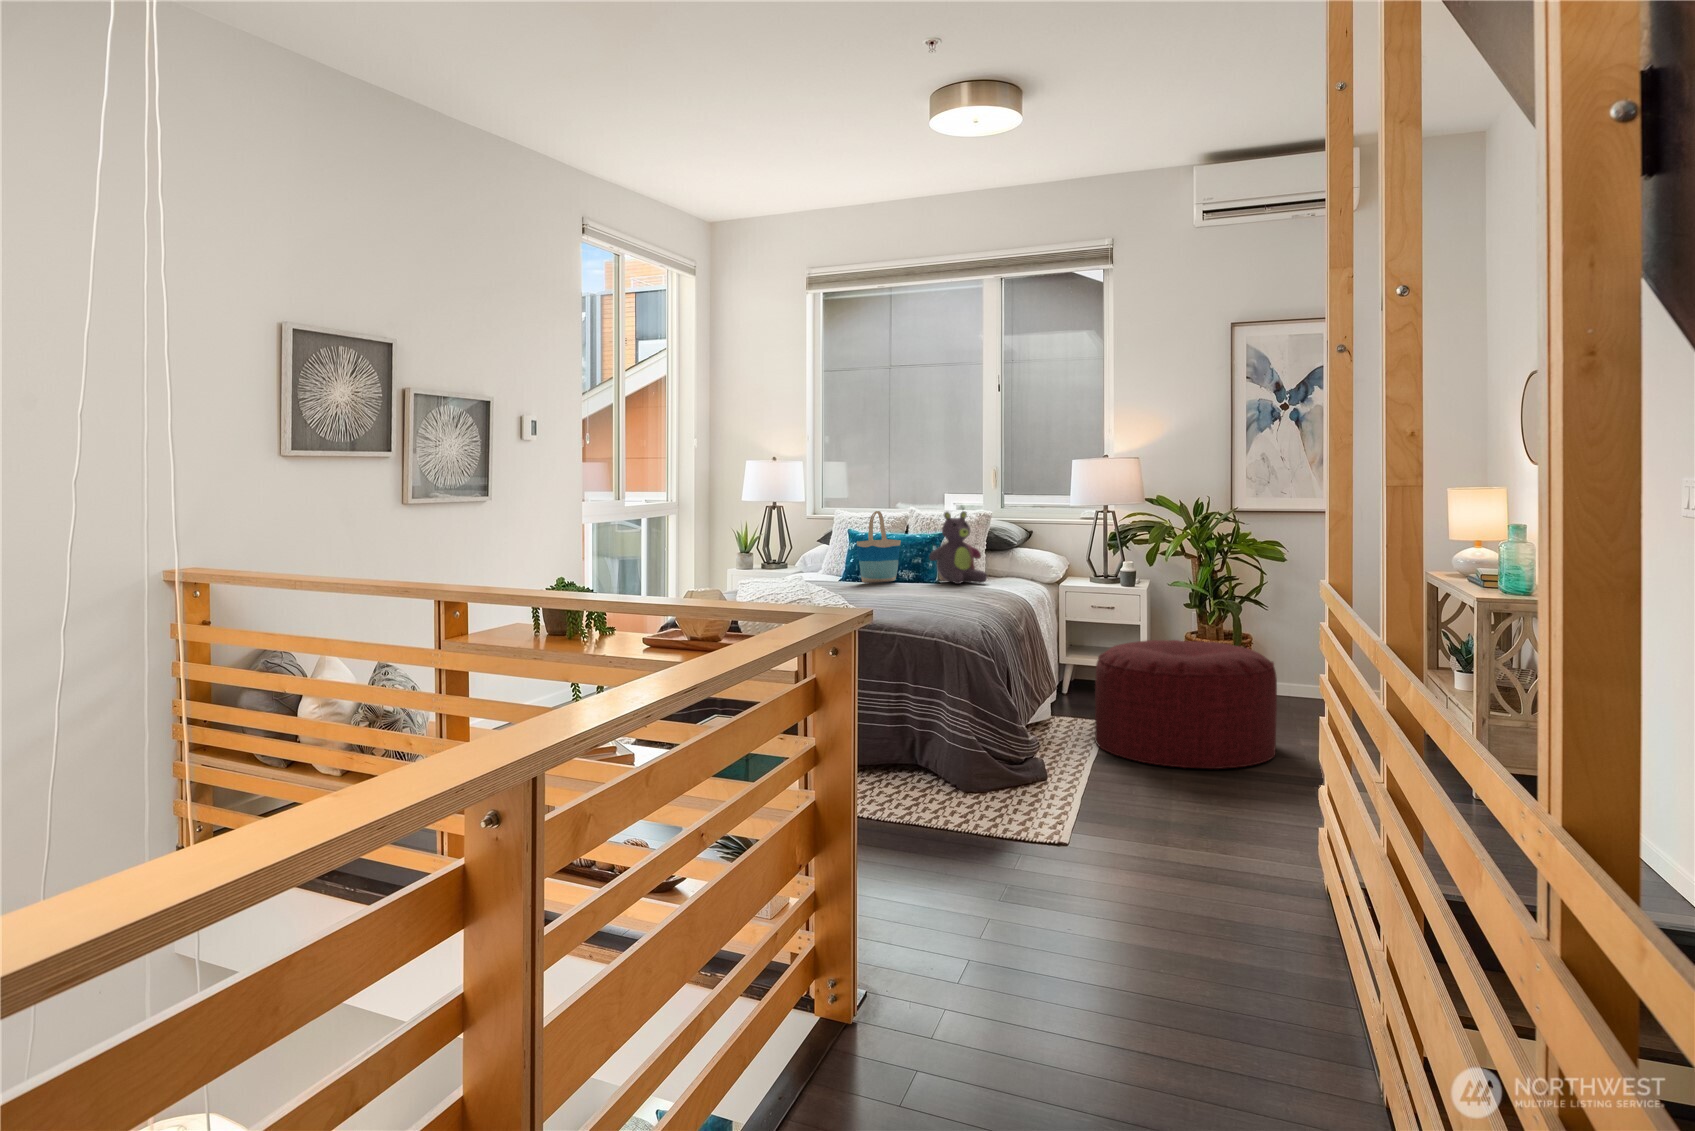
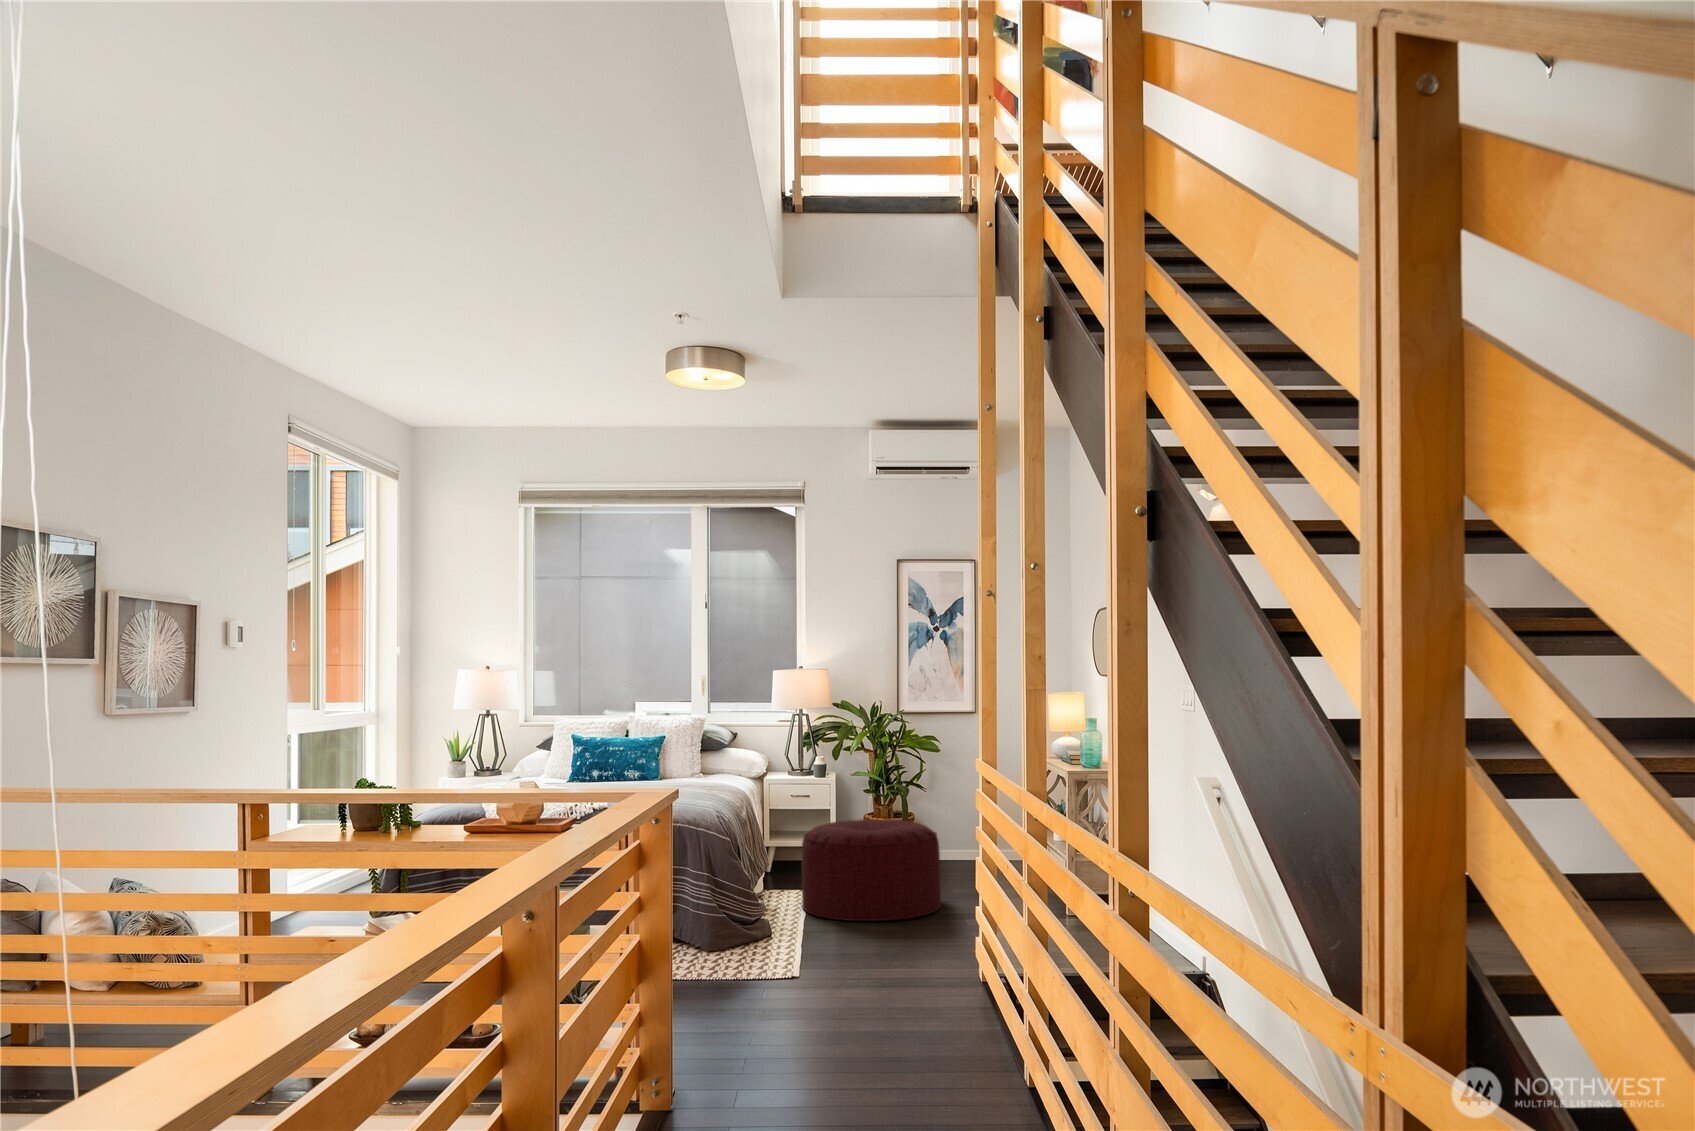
tote bag: present [857,511,901,583] -> none [589,717,627,782]
stuffed bear: present [929,511,987,584] -> none [653,716,704,780]

